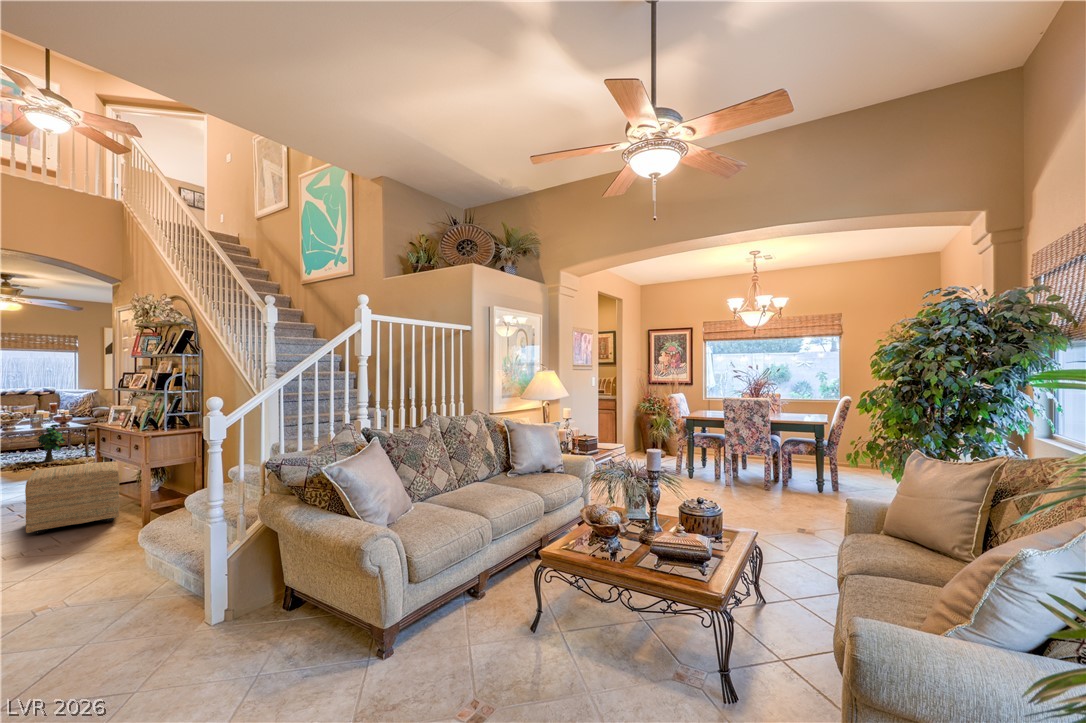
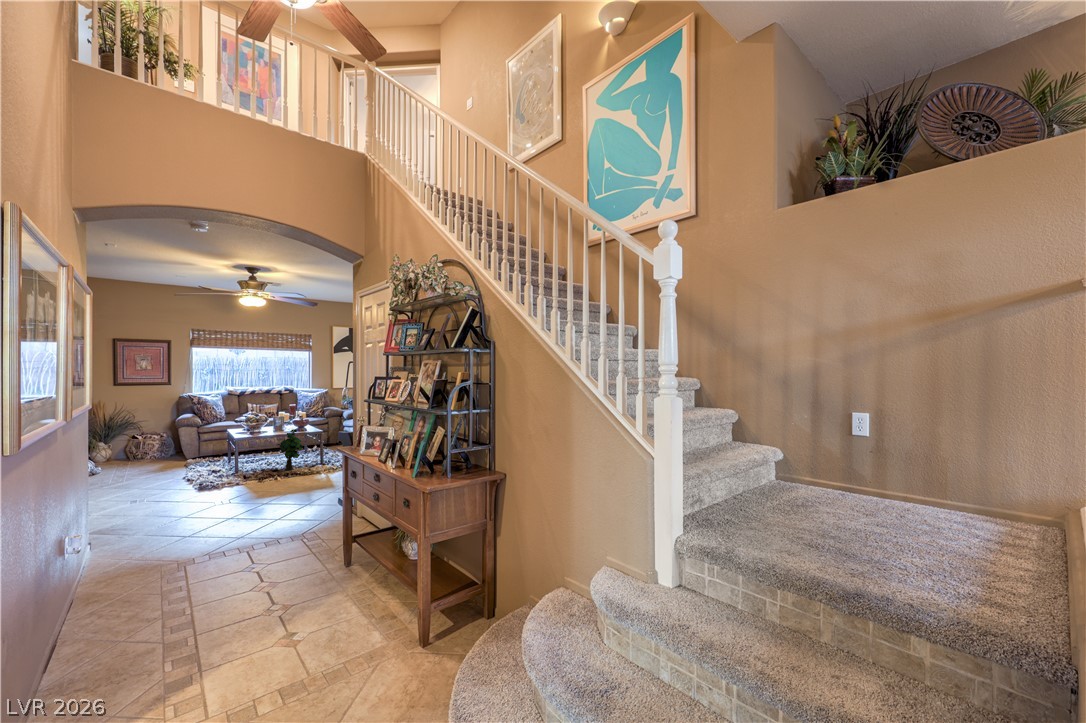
ottoman: present [25,462,119,534] -> none [267,509,383,636]

